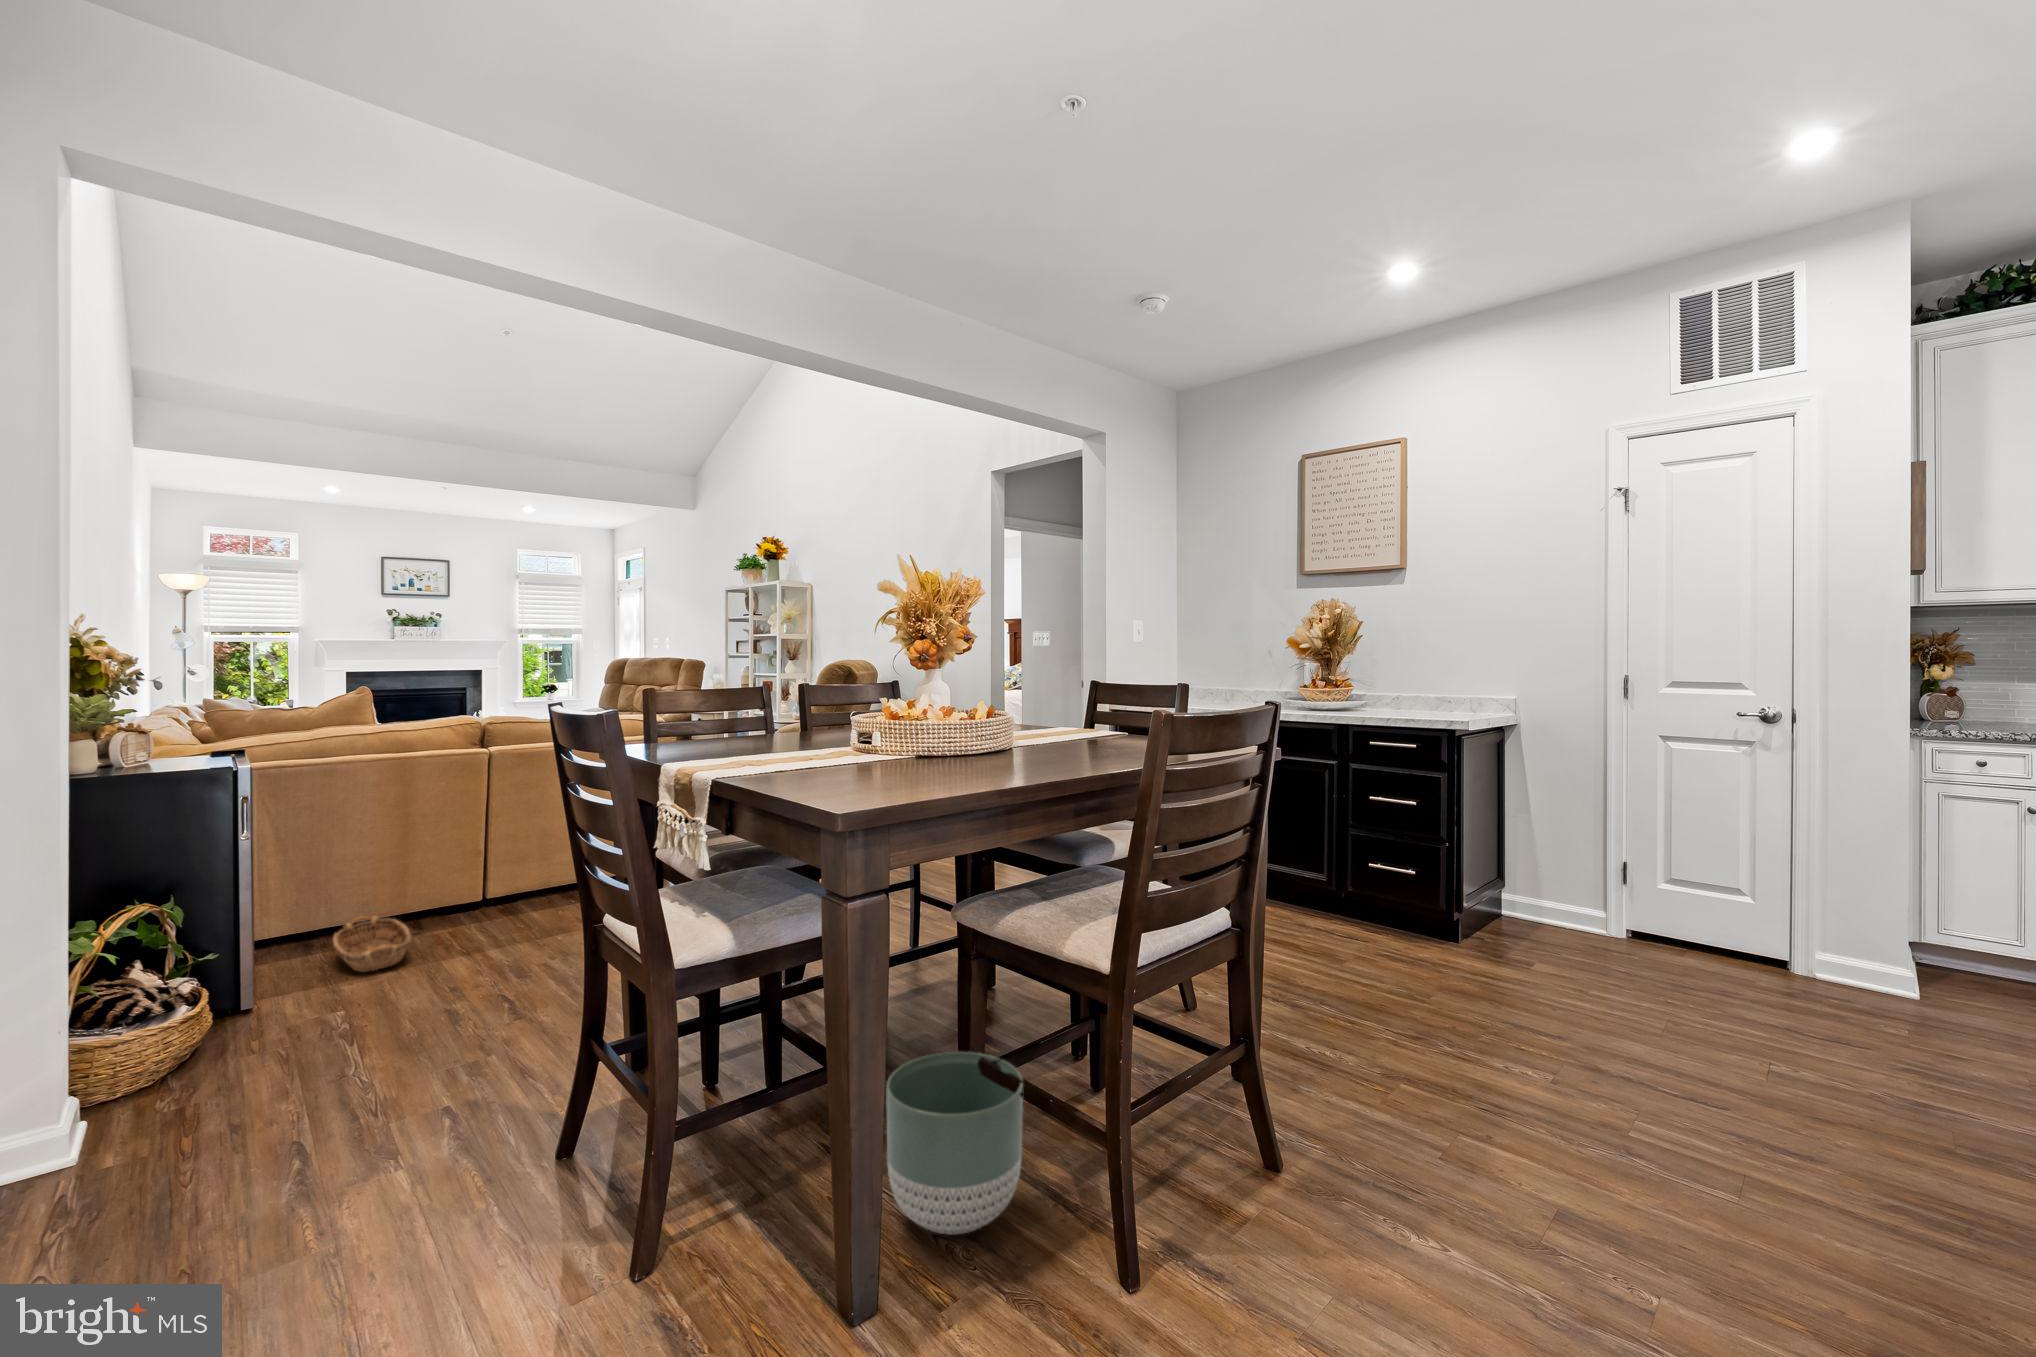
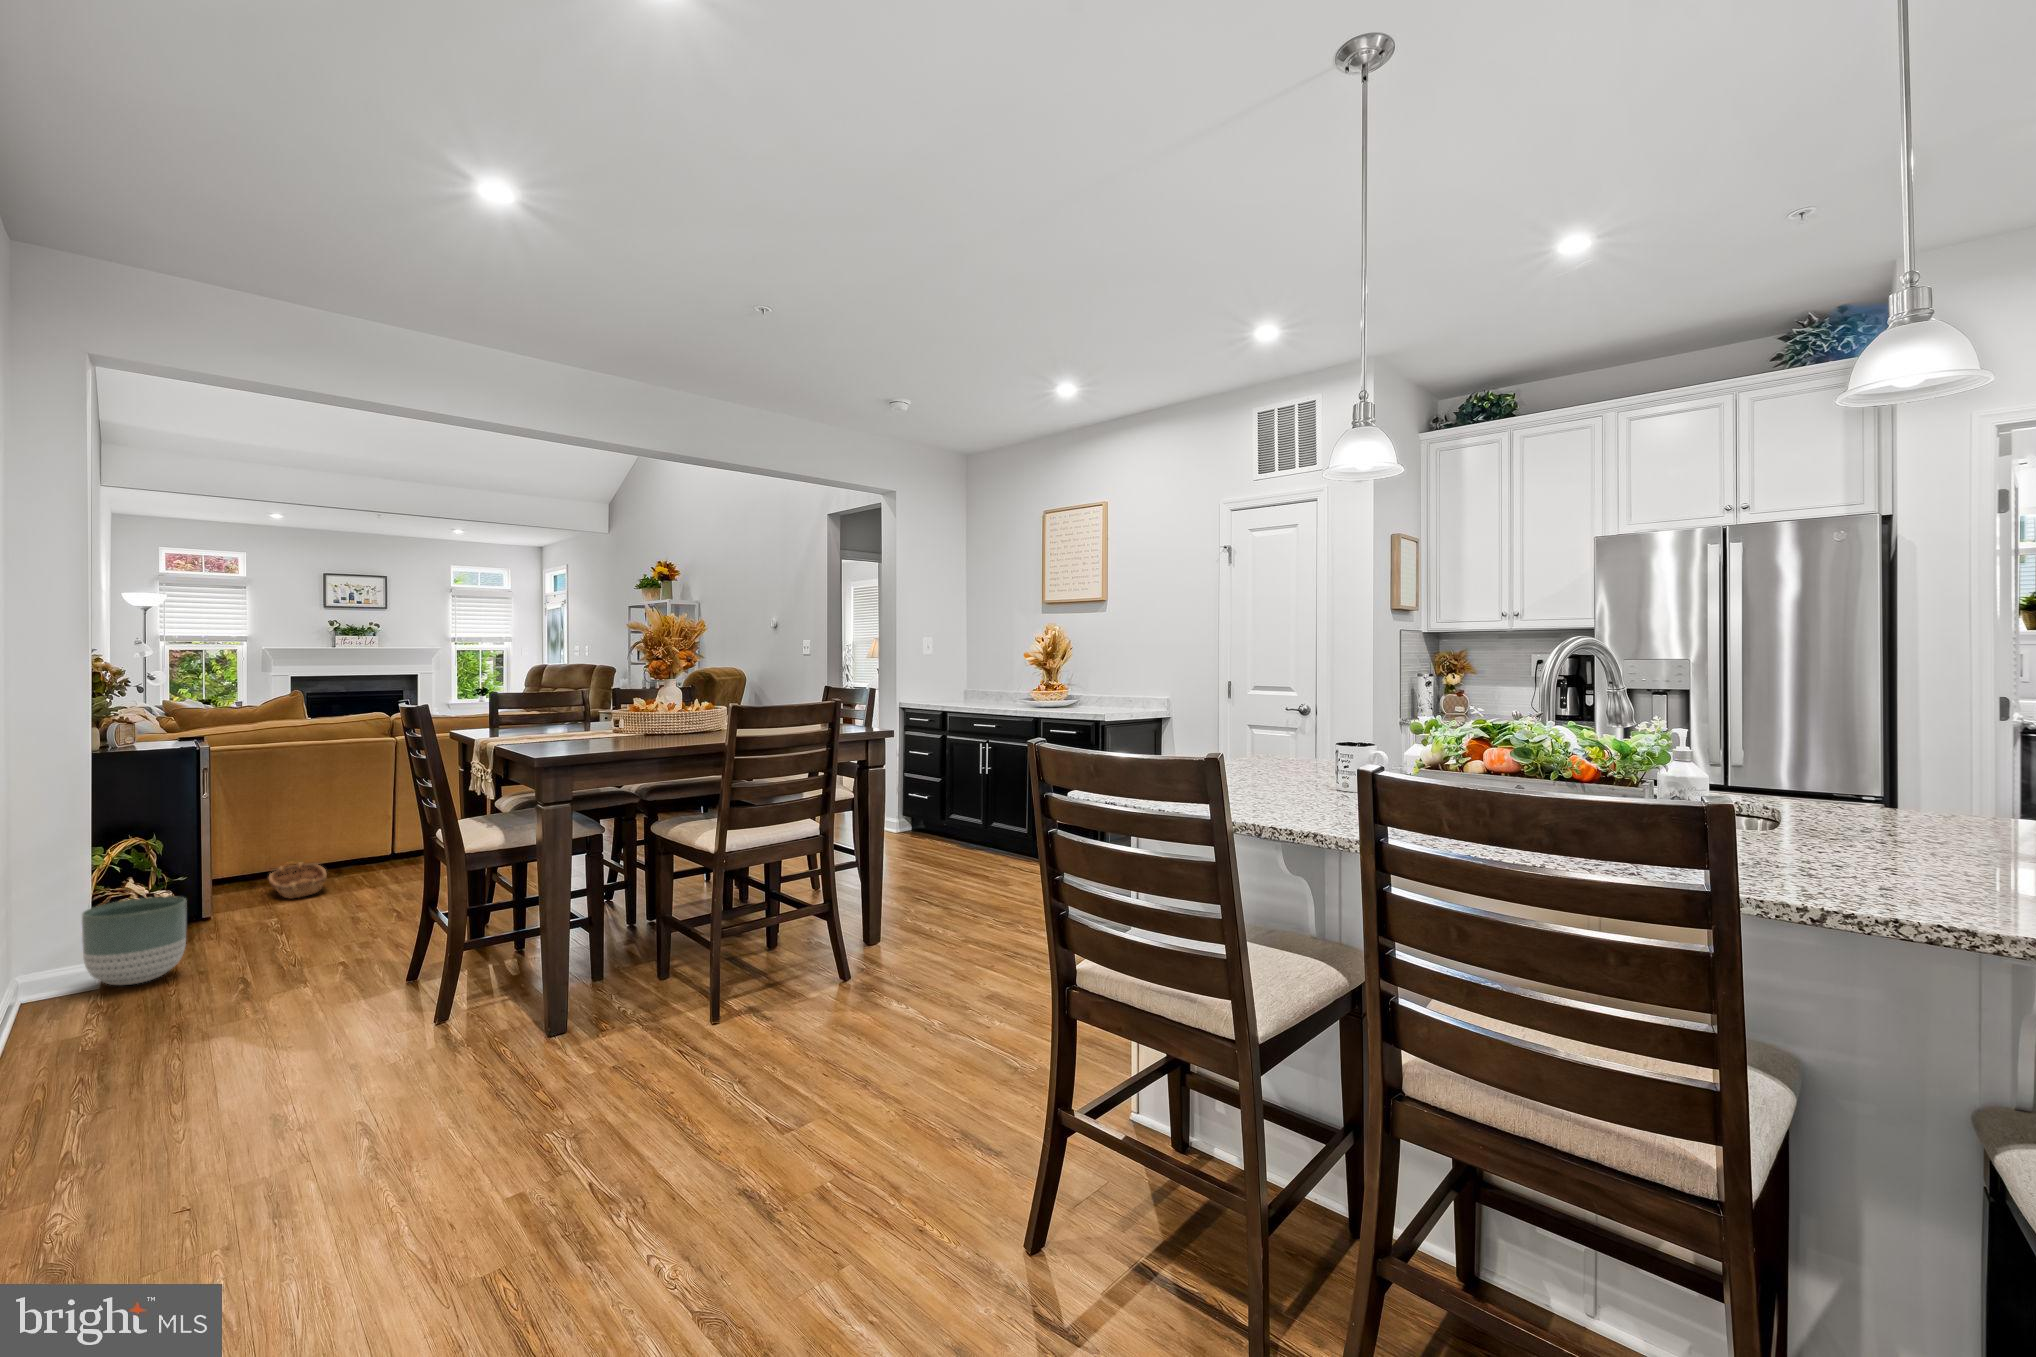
planter: present [886,1052,1023,1234] -> present [82,896,187,985]

